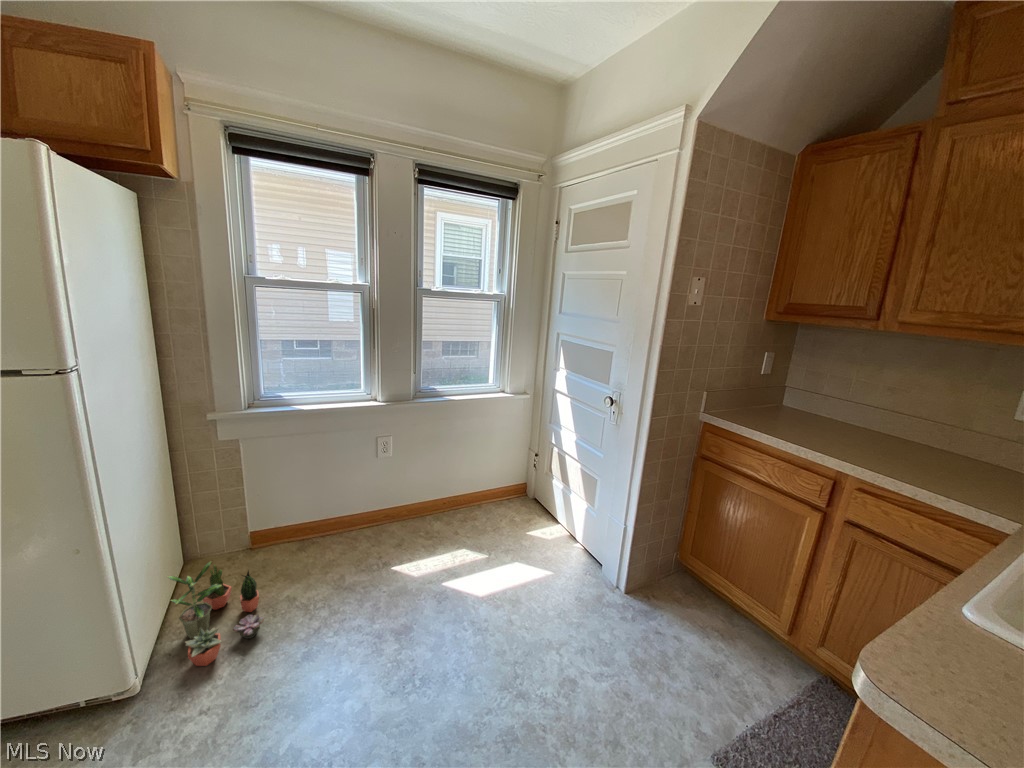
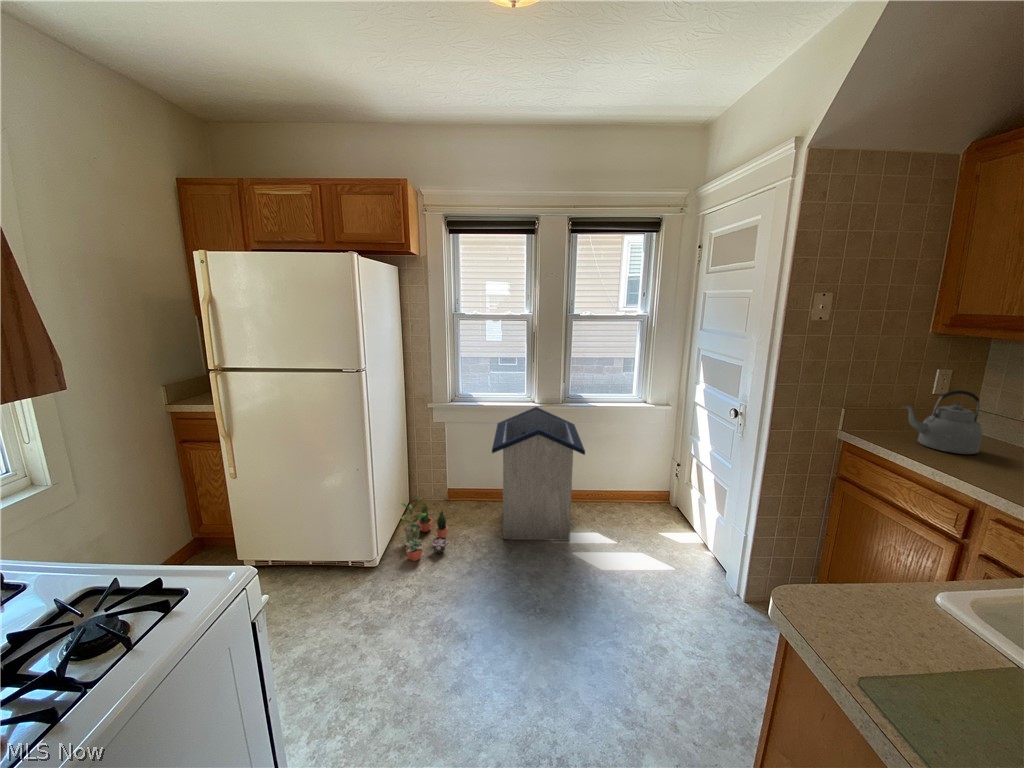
kettle: none [744,371,796,425] -> present [902,390,983,454]
trash can: none [325,406,454,587] -> present [492,407,585,541]

